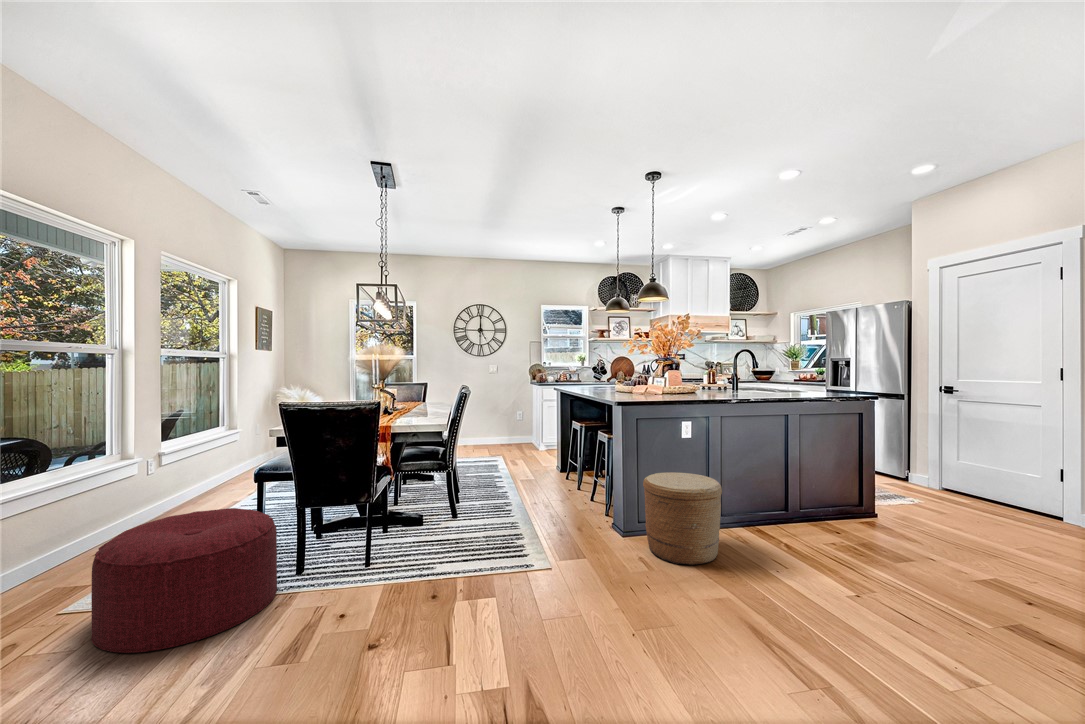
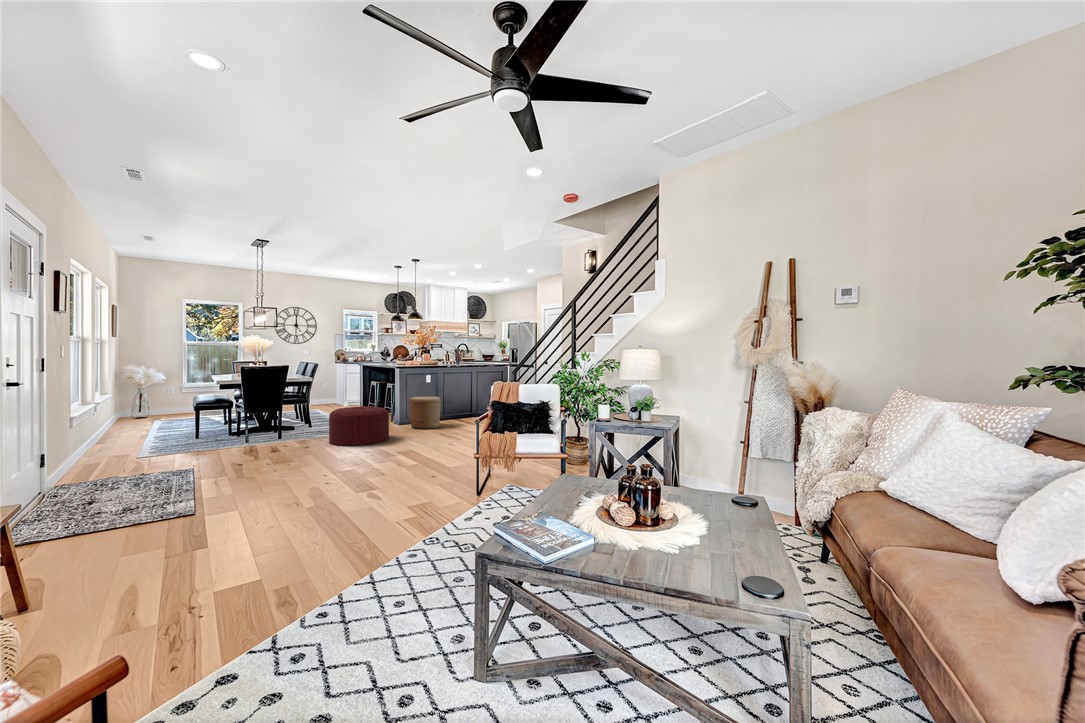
ottoman: present [91,508,277,653] -> present [329,406,389,446]

